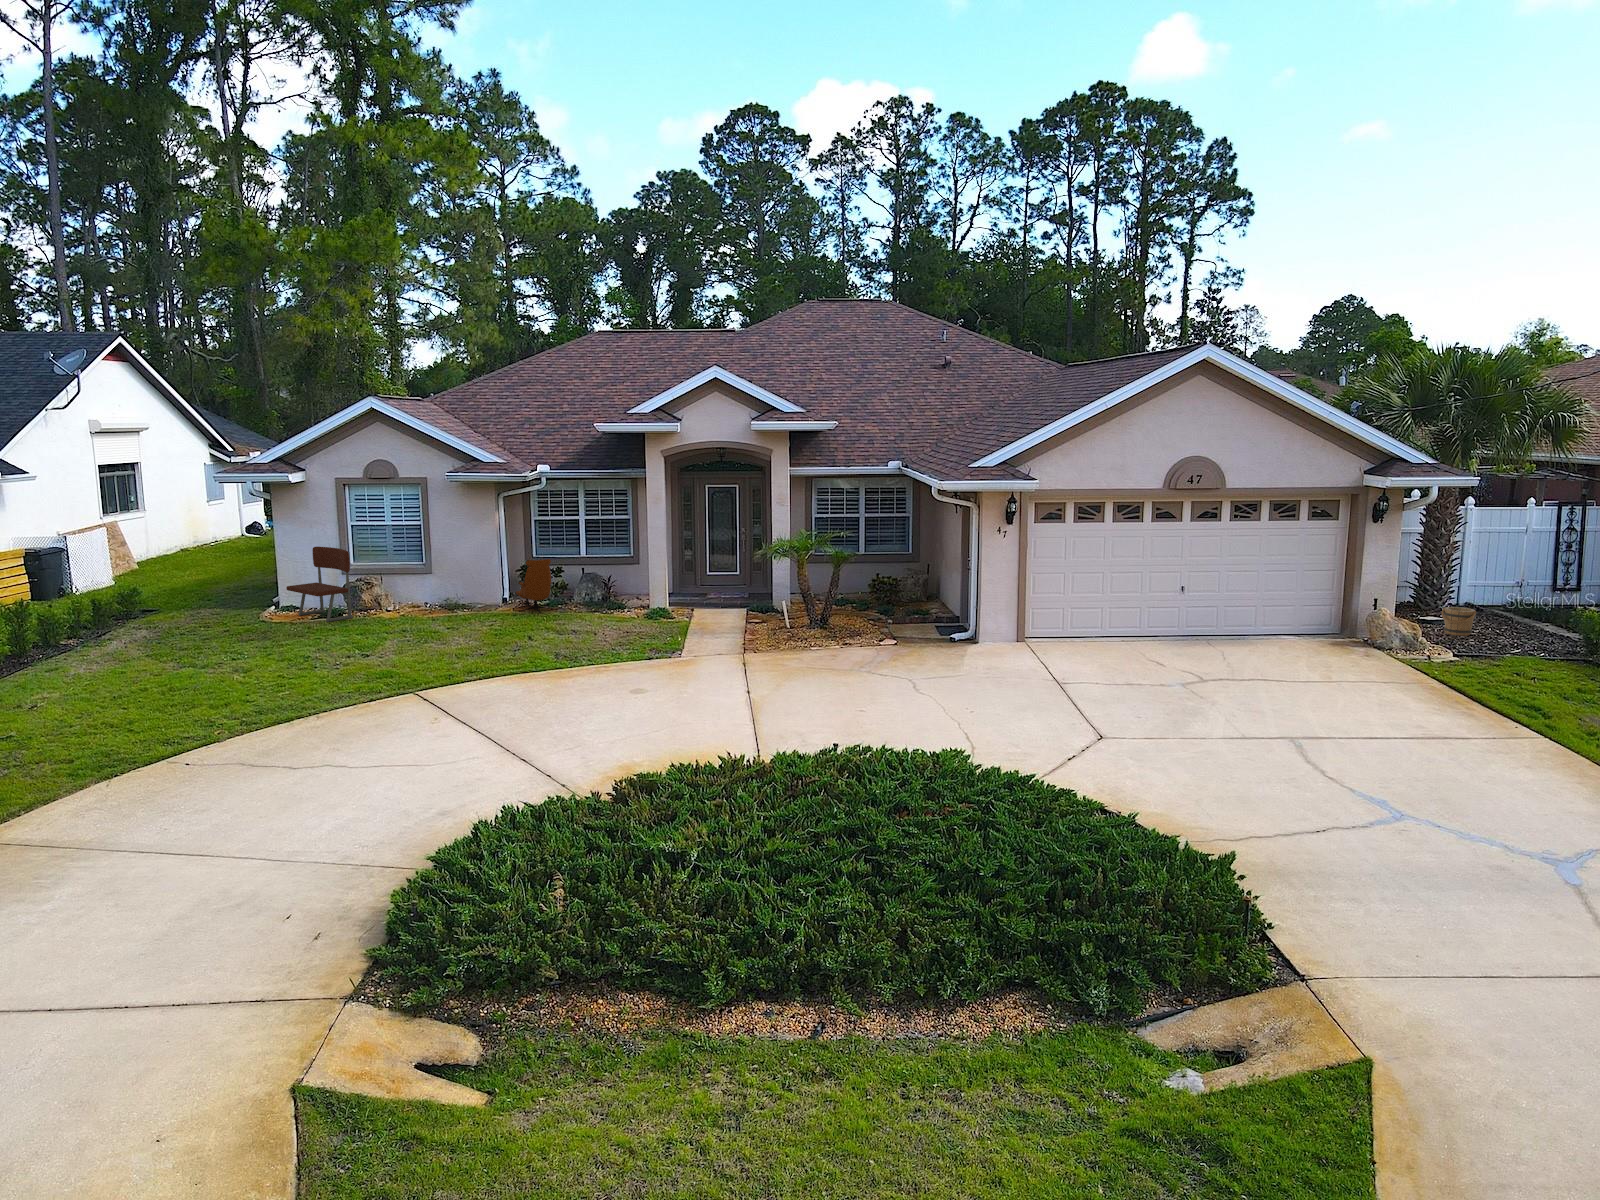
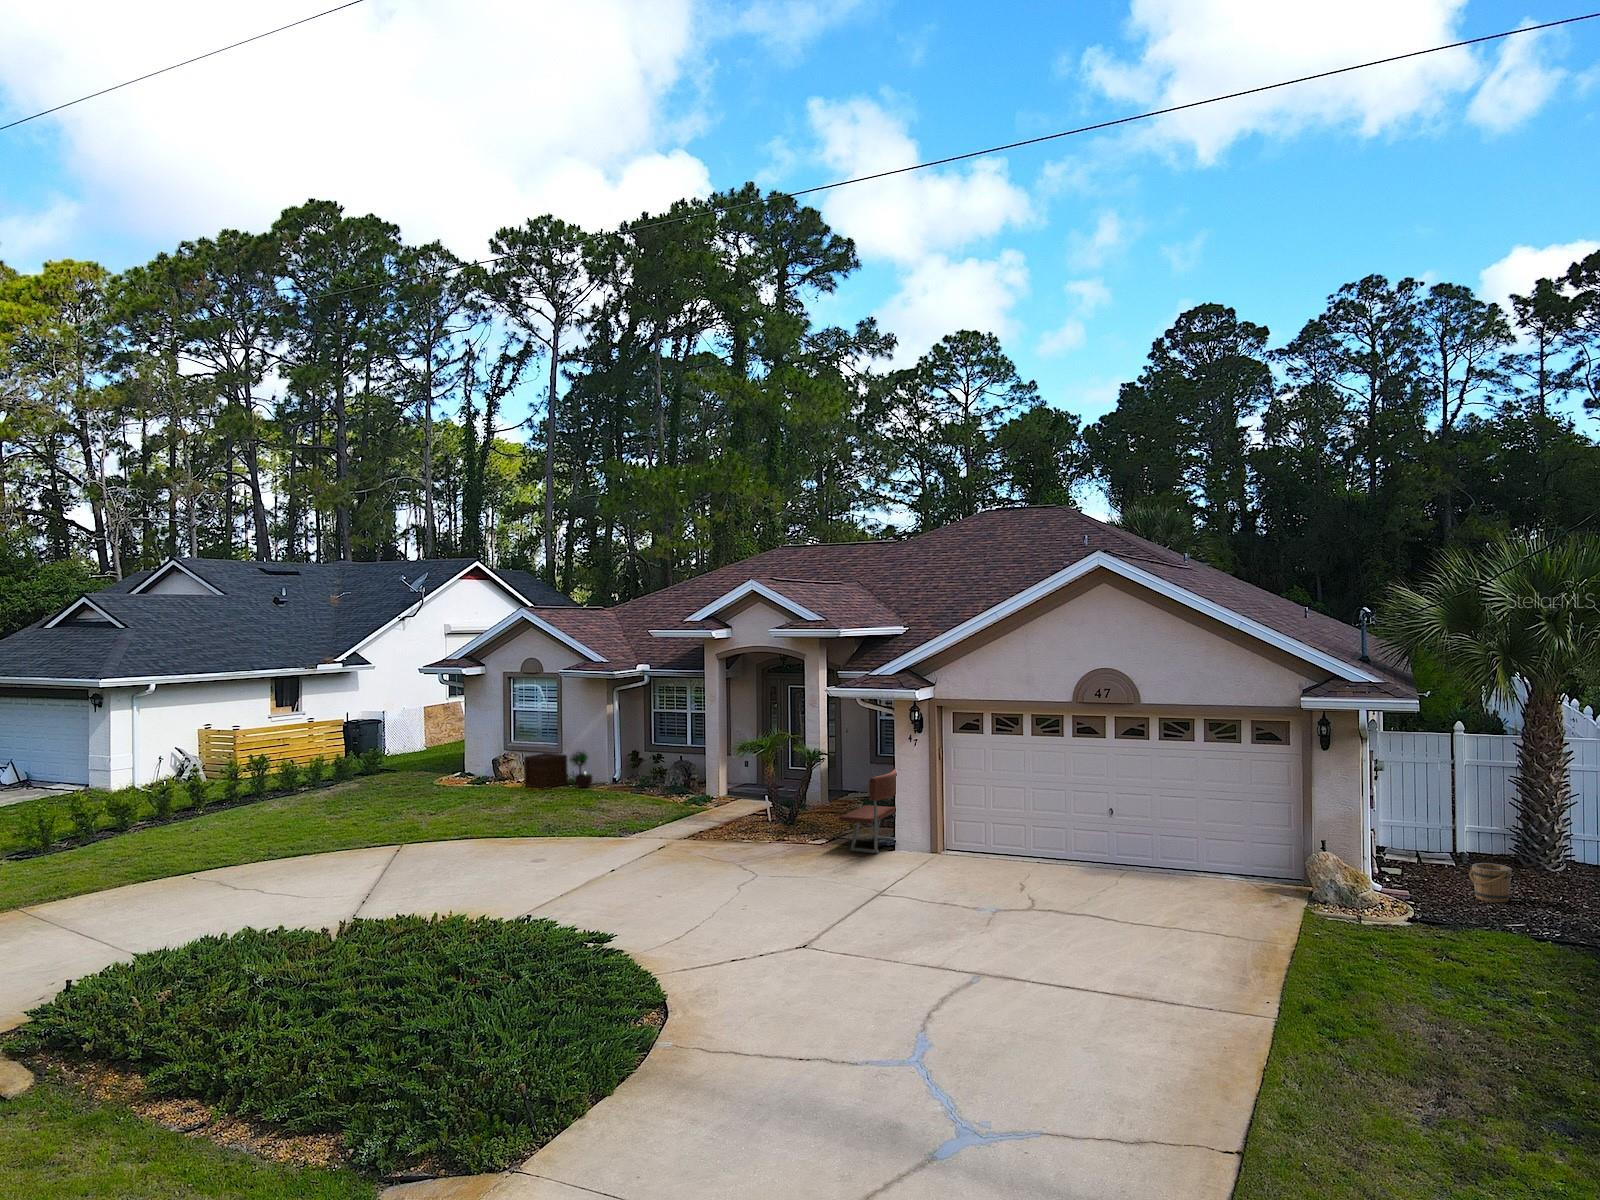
bench: present [286,547,353,622] -> present [840,768,897,853]
lounge chair: present [515,559,552,614] -> none [609,745,639,792]
potted tree: none [460,565,488,612] -> present [570,752,592,787]
wooden crate: none [395,575,448,617] -> present [524,753,568,788]

